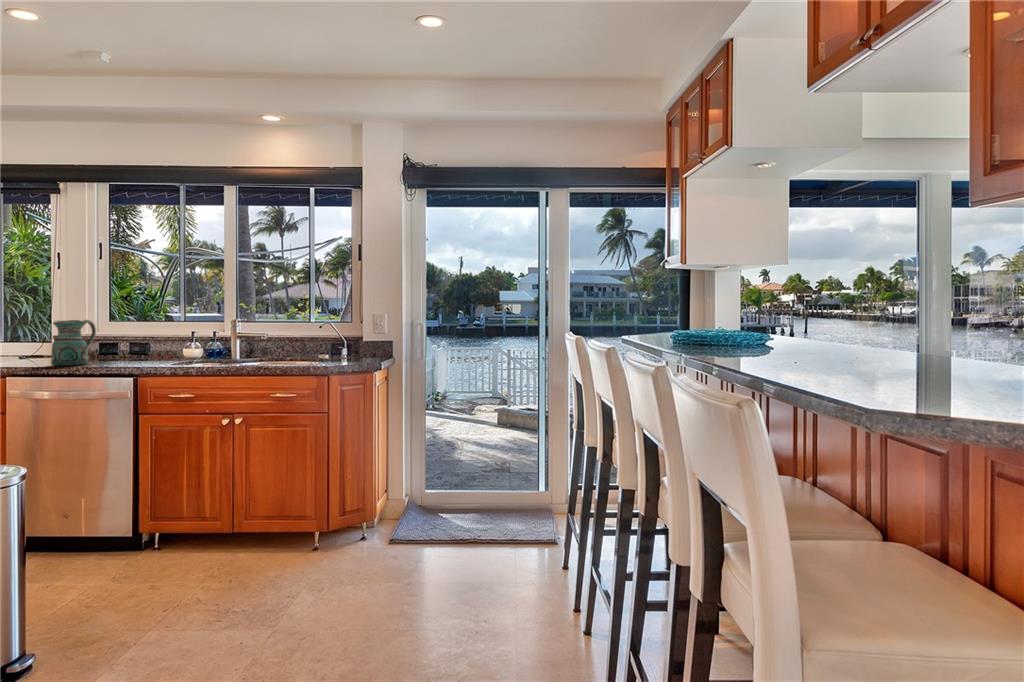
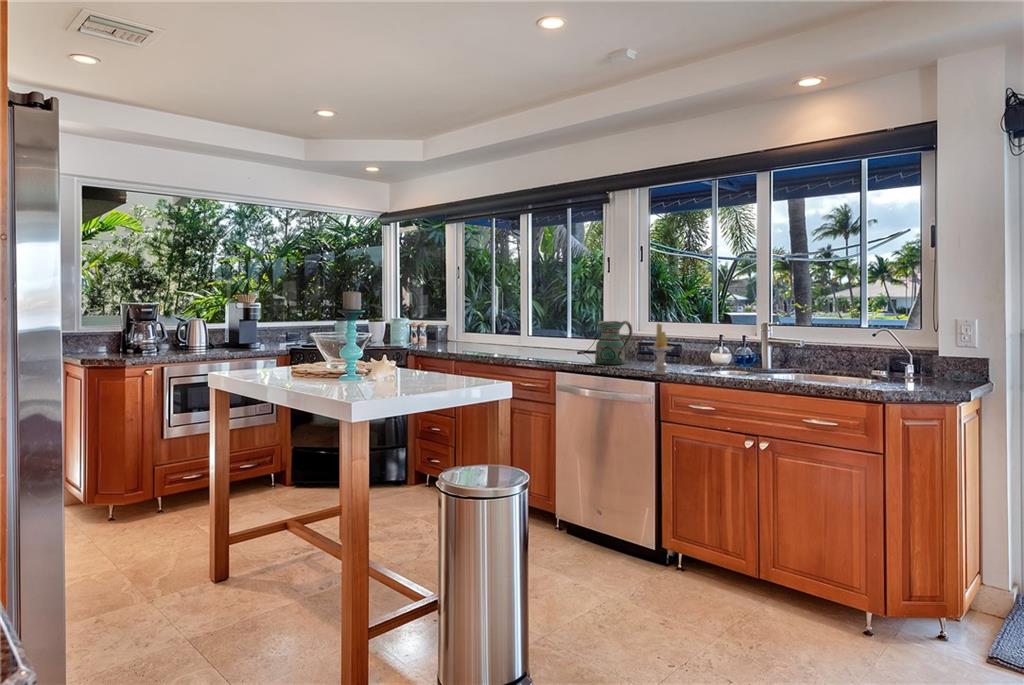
candle: none [121,320,150,370] -> present [648,323,674,375]

